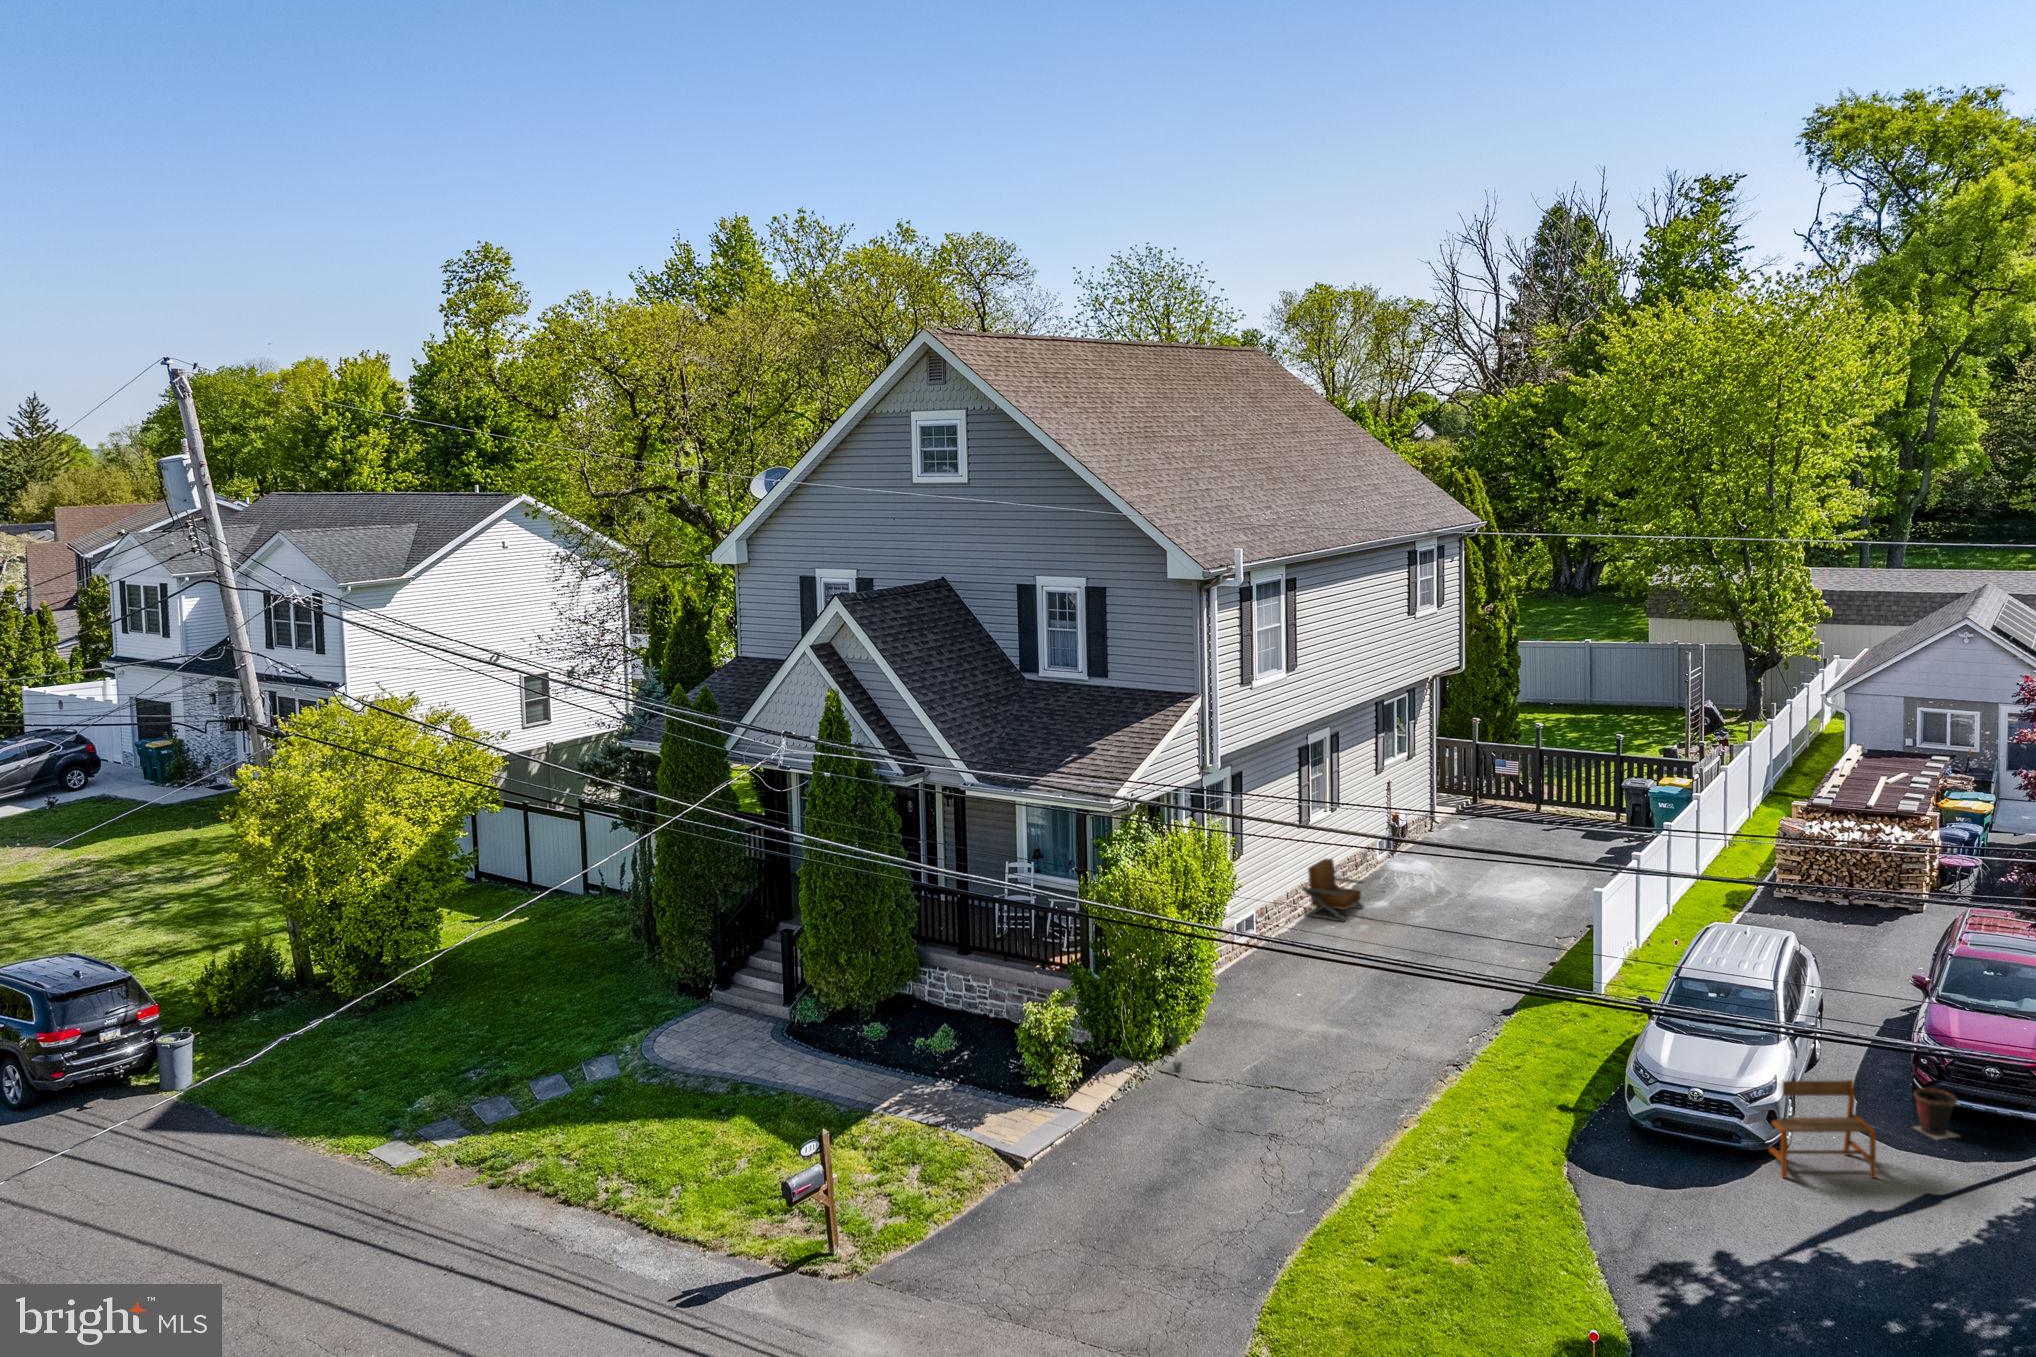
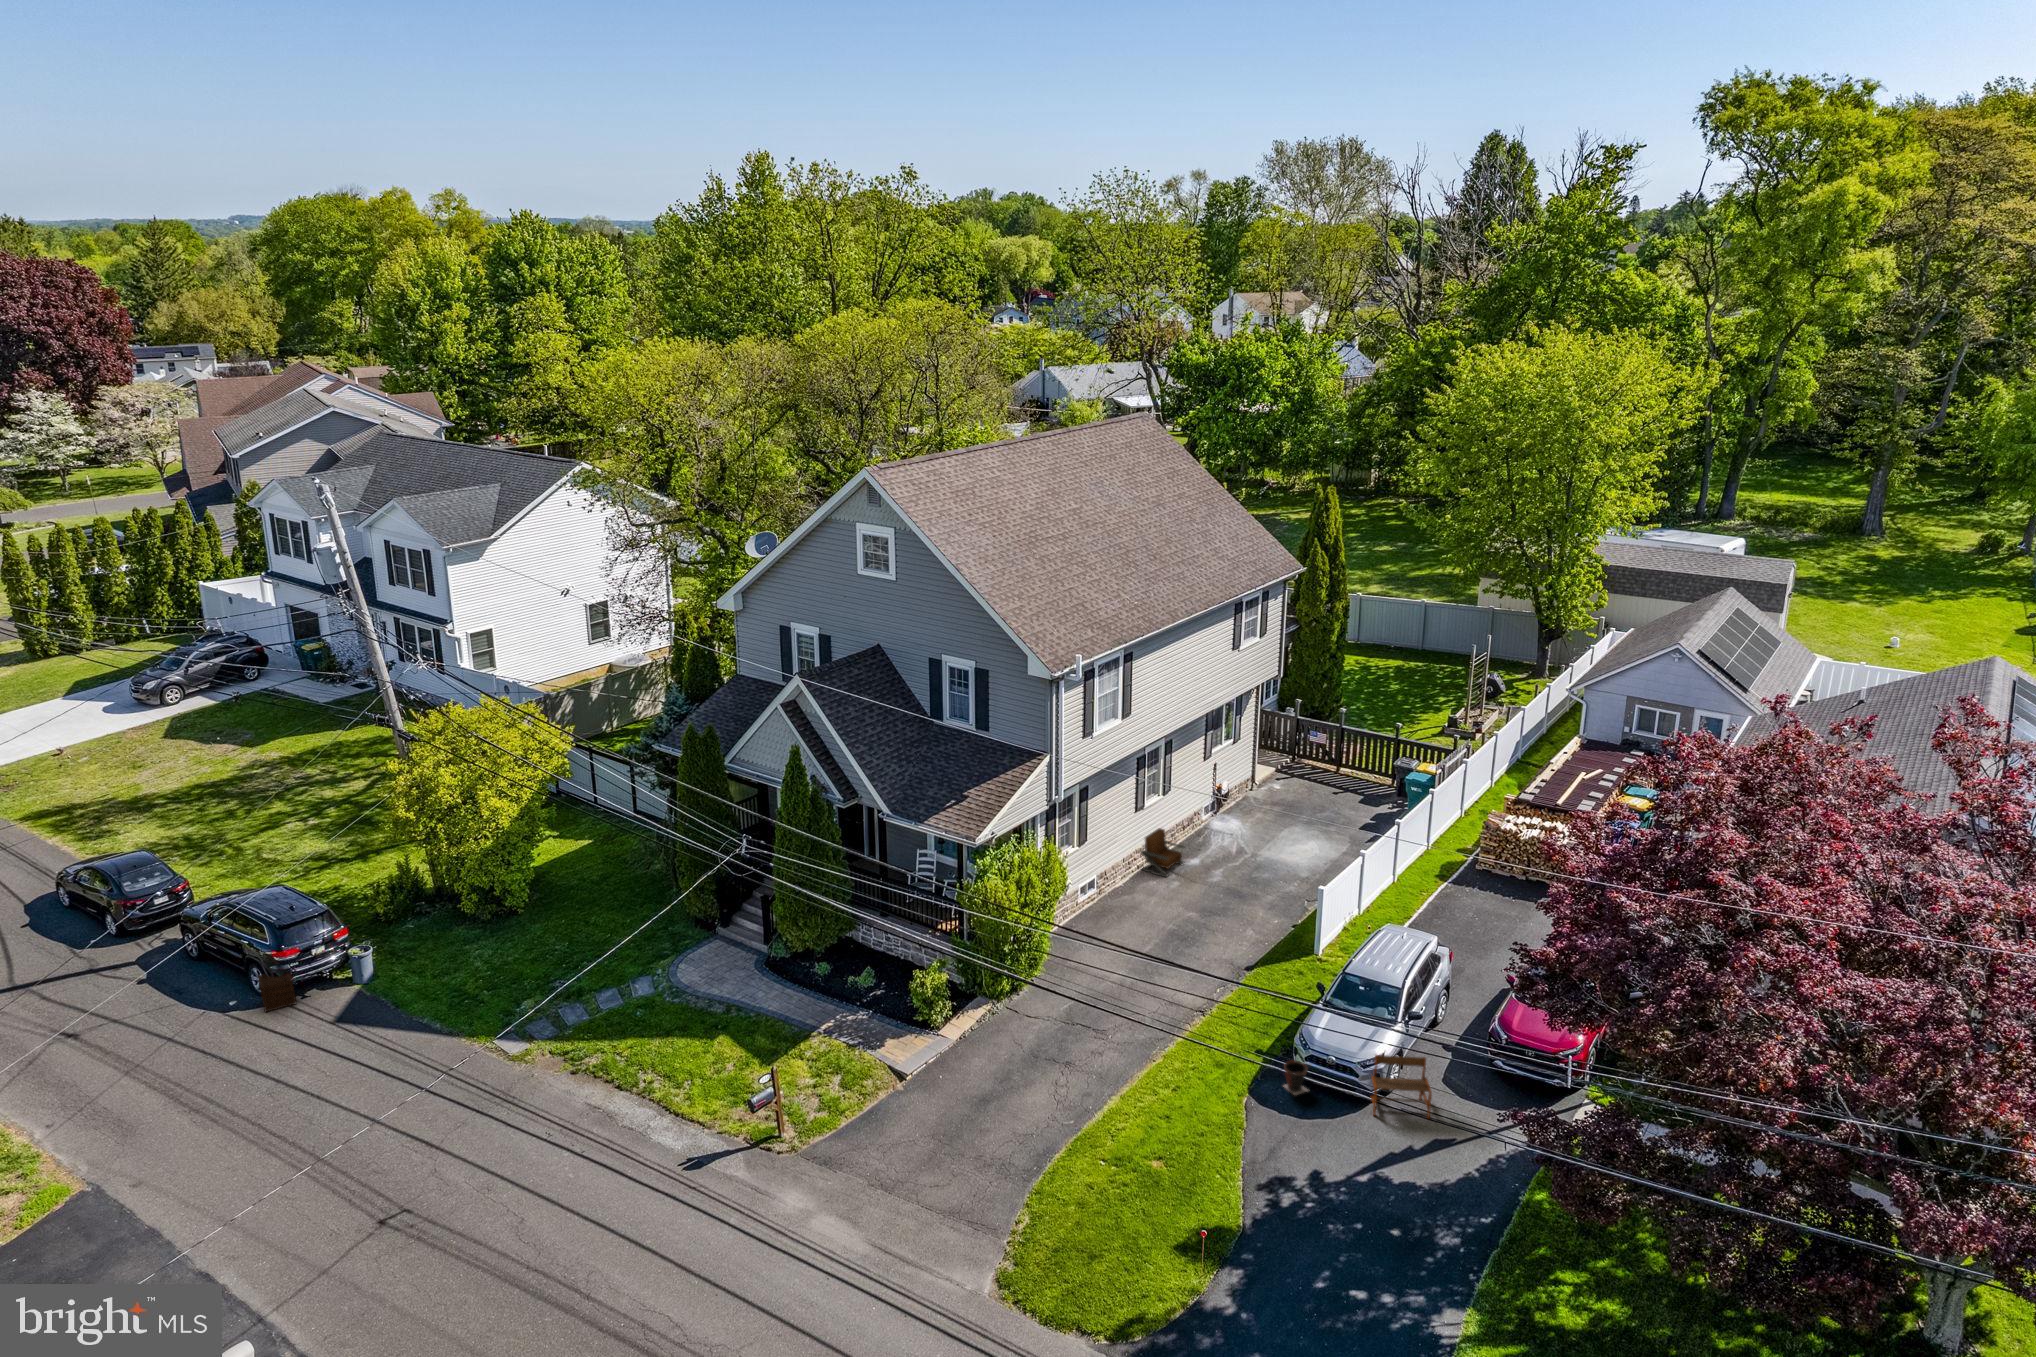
potted plant: present [1170,1029,1182,1072] -> none [1009,975,1031,1008]
wooden crate: none [15,1063,73,1128] -> present [258,974,297,1012]
trash can: present [1914,1088,1958,1140] -> present [1283,1060,1308,1095]

